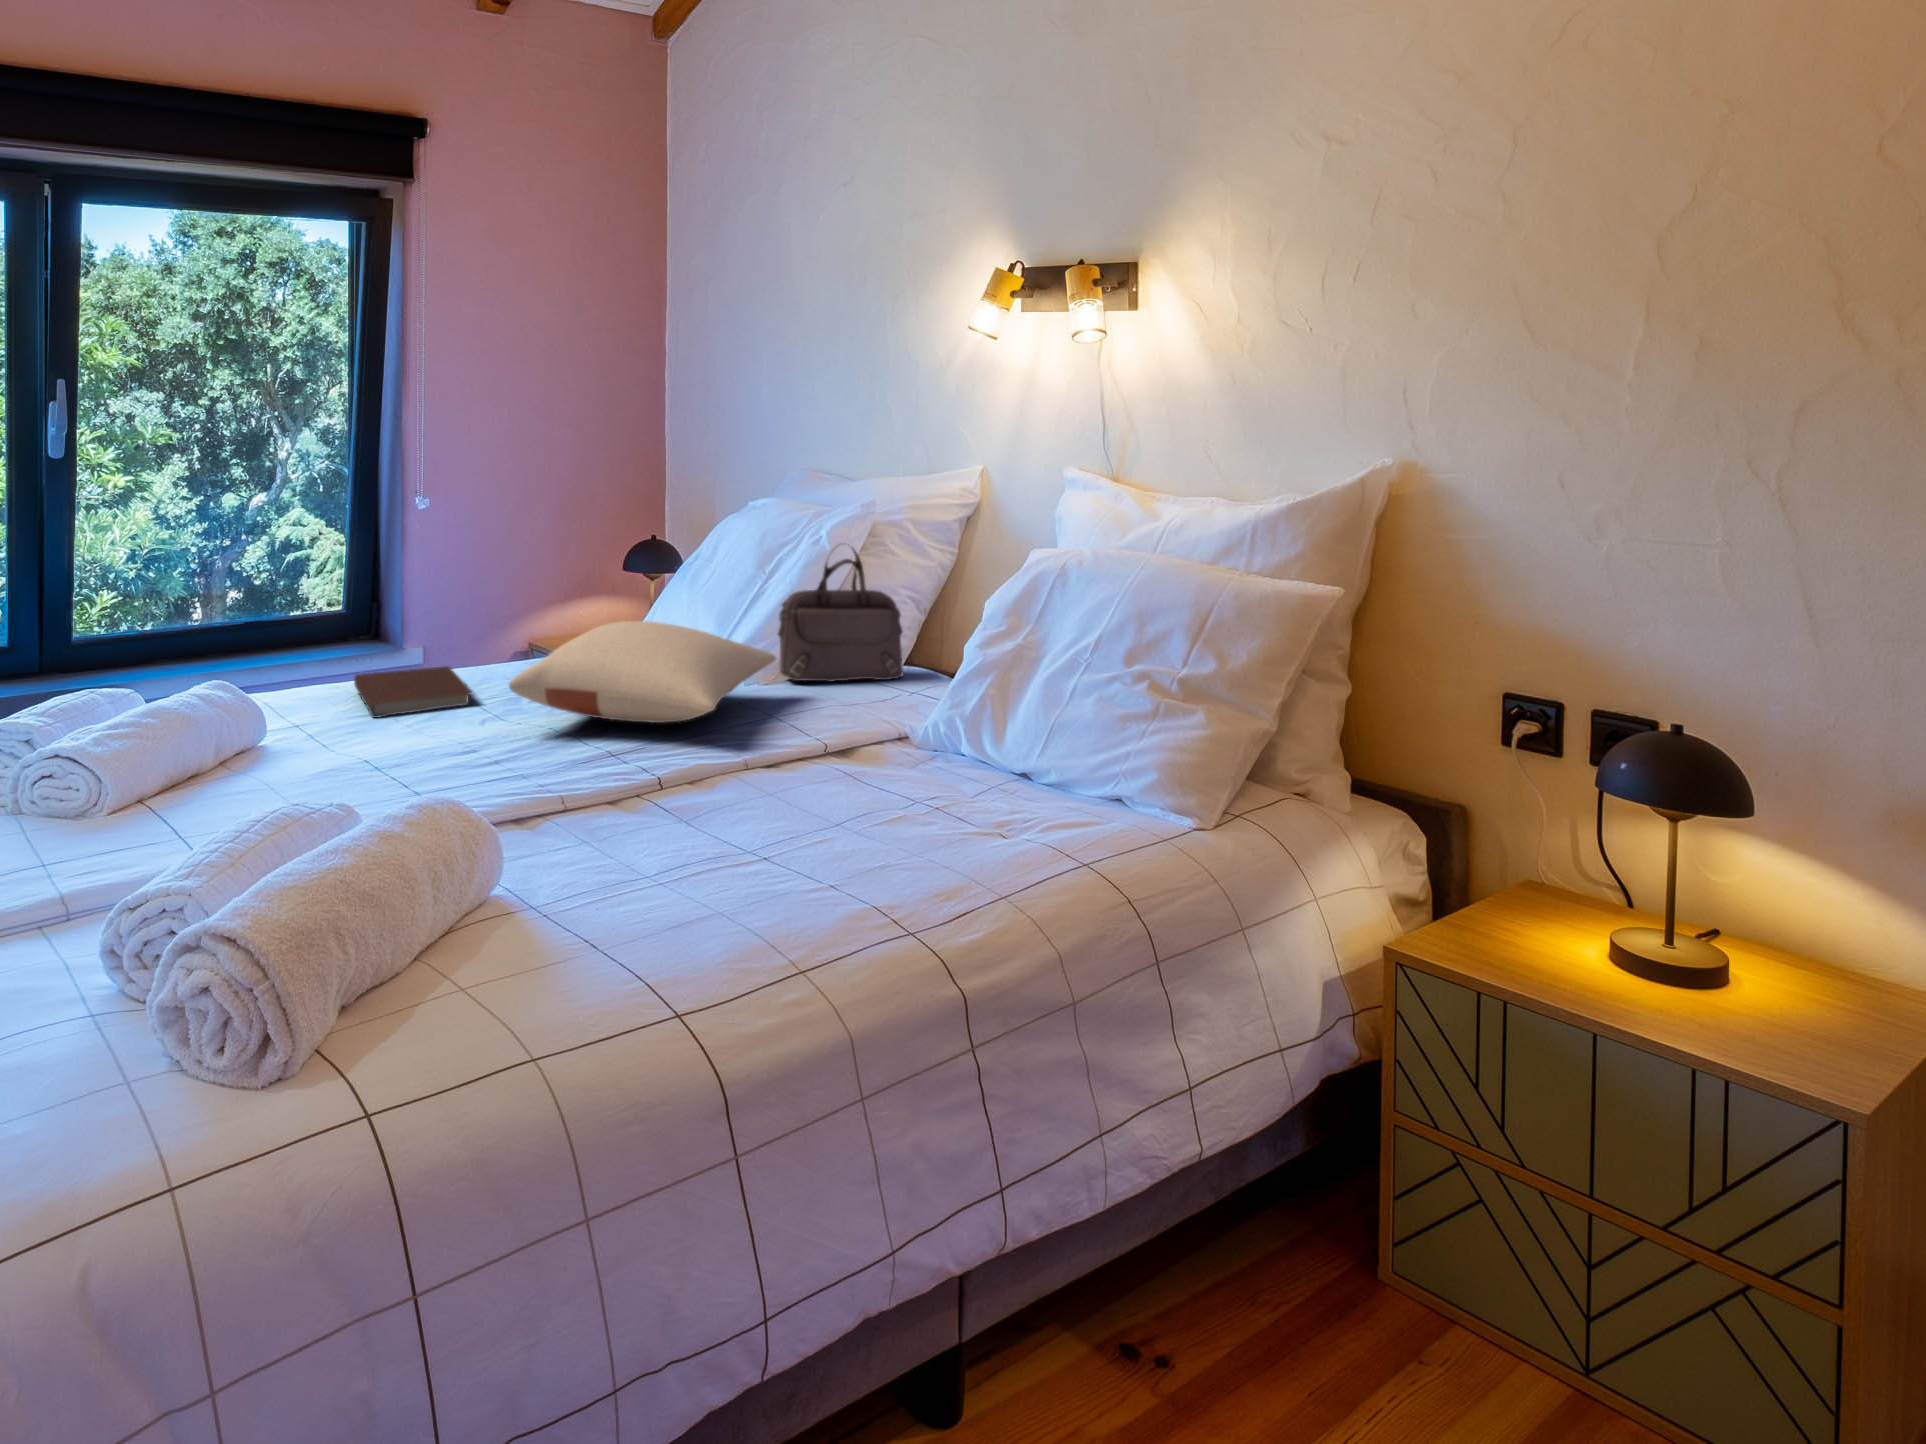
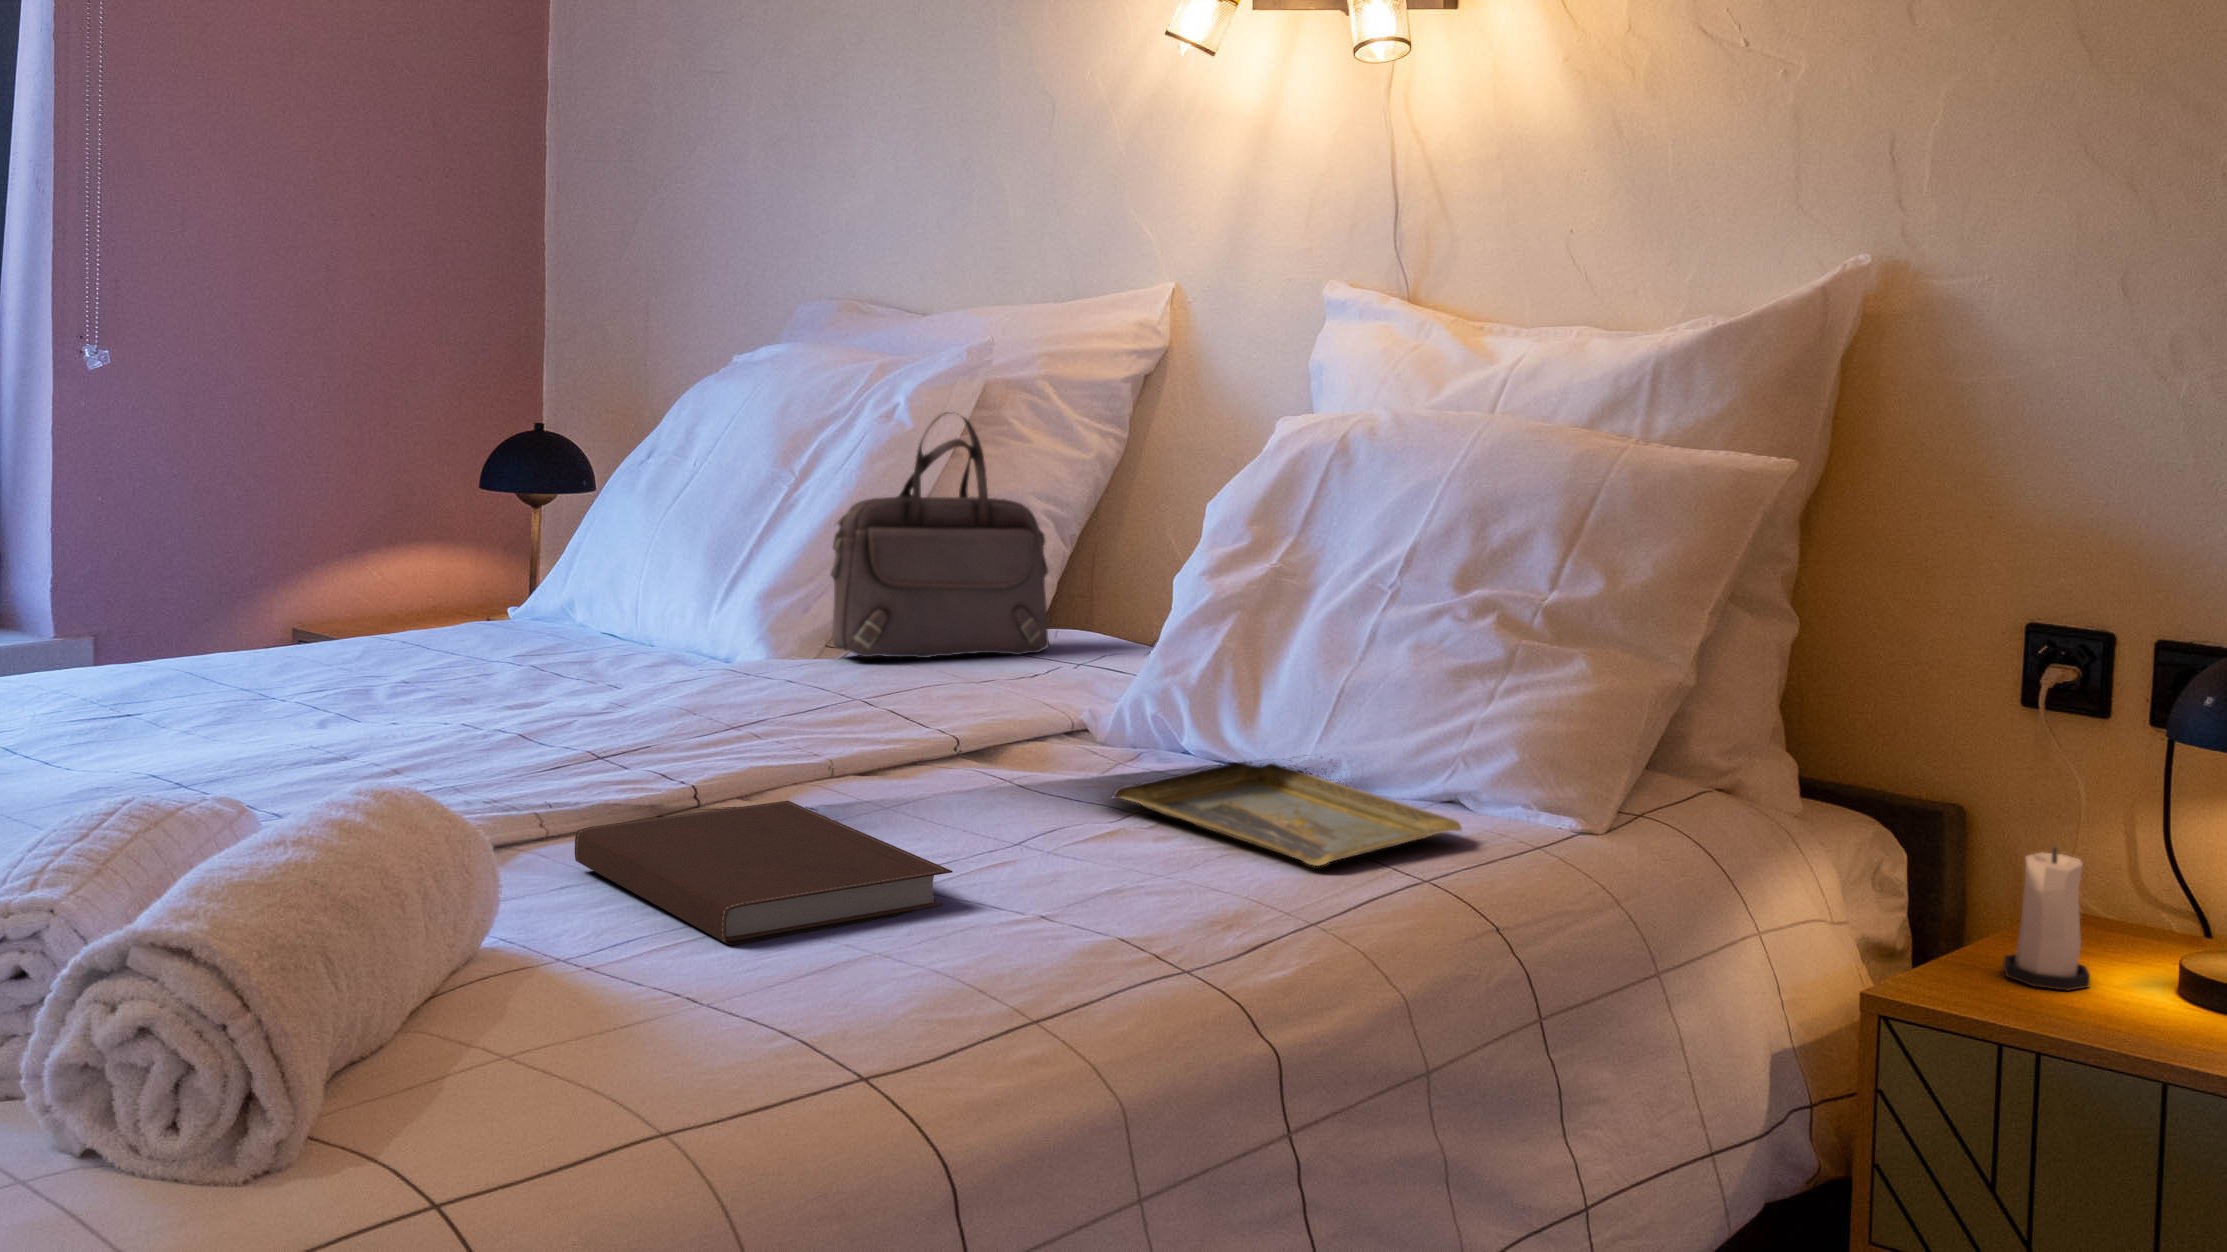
pillow: present [509,621,776,723] -> none [369,544,839,714]
notebook: present [354,666,473,718] -> present [575,801,953,945]
tray: none [908,767,1117,851] -> present [1113,762,1462,866]
candle: none [1485,855,1545,953] -> present [2003,847,2090,991]

